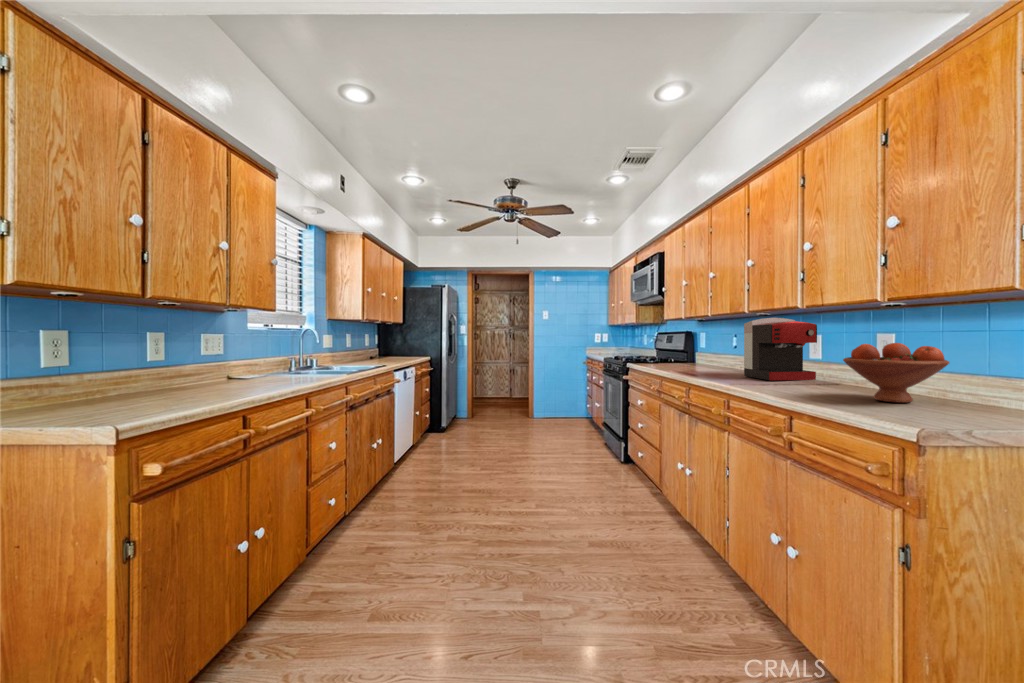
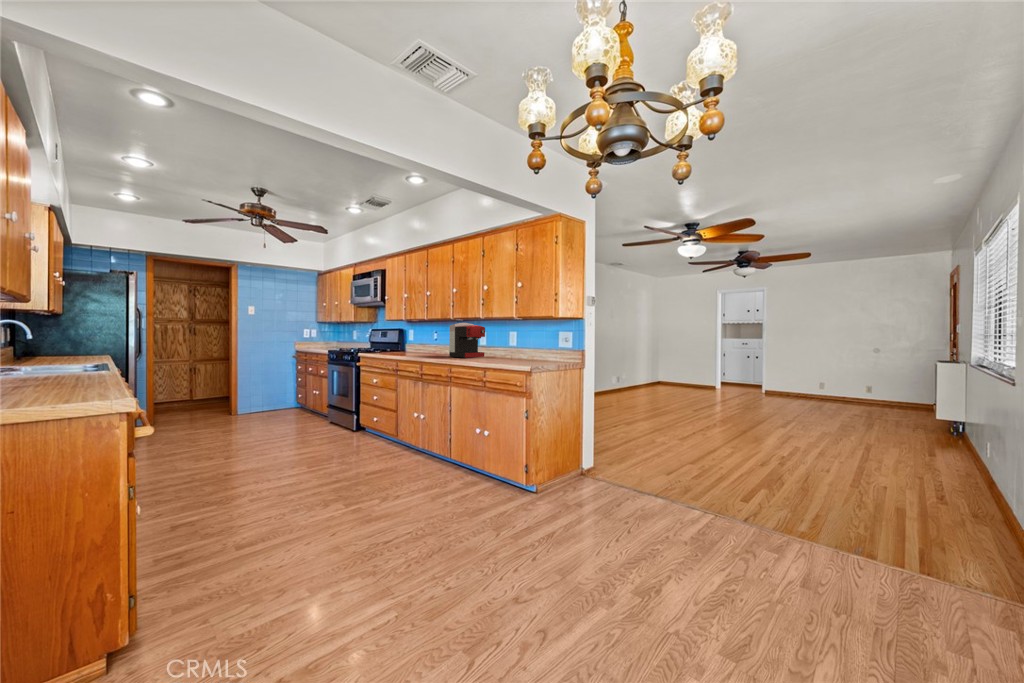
fruit bowl: present [843,343,949,403] -> none [502,336,537,362]

